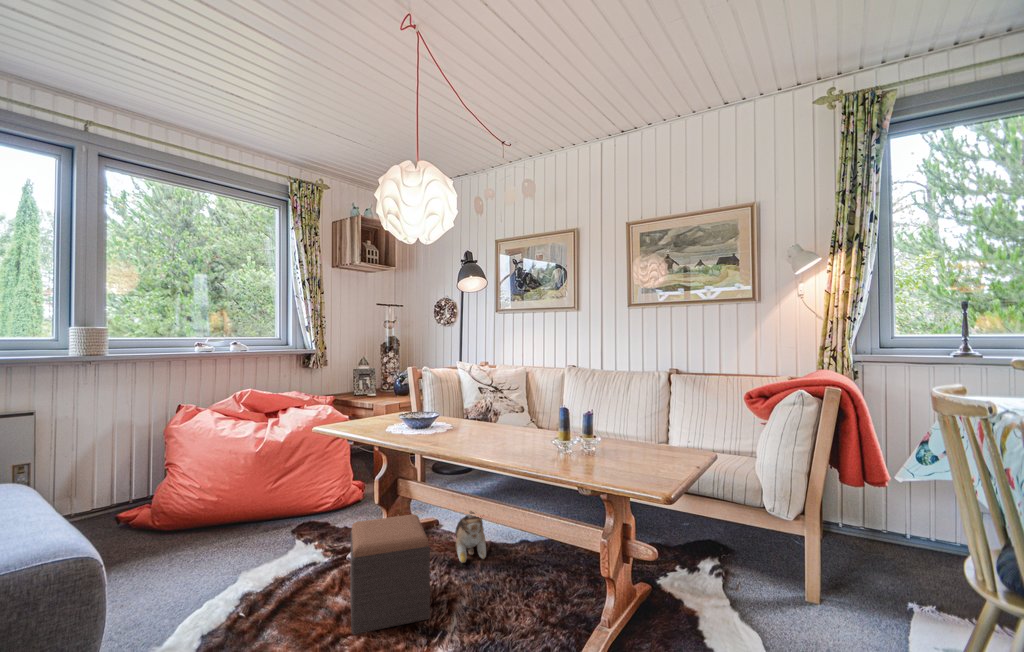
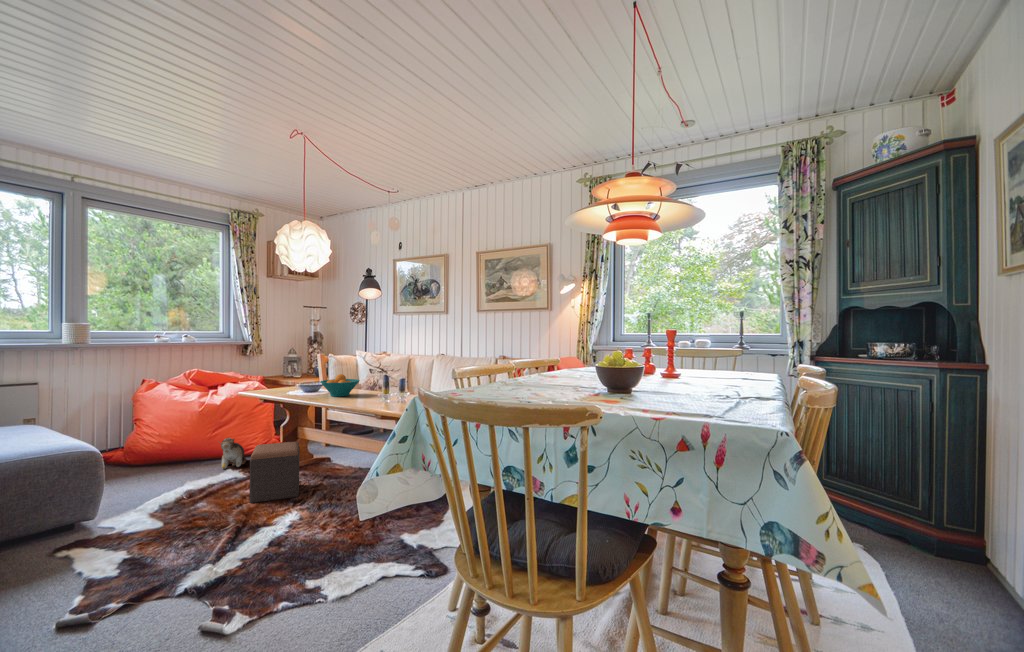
fruit bowl: none [442,400,501,437] -> present [320,374,359,397]
plush toy: present [455,511,486,563] -> present [221,438,246,469]

